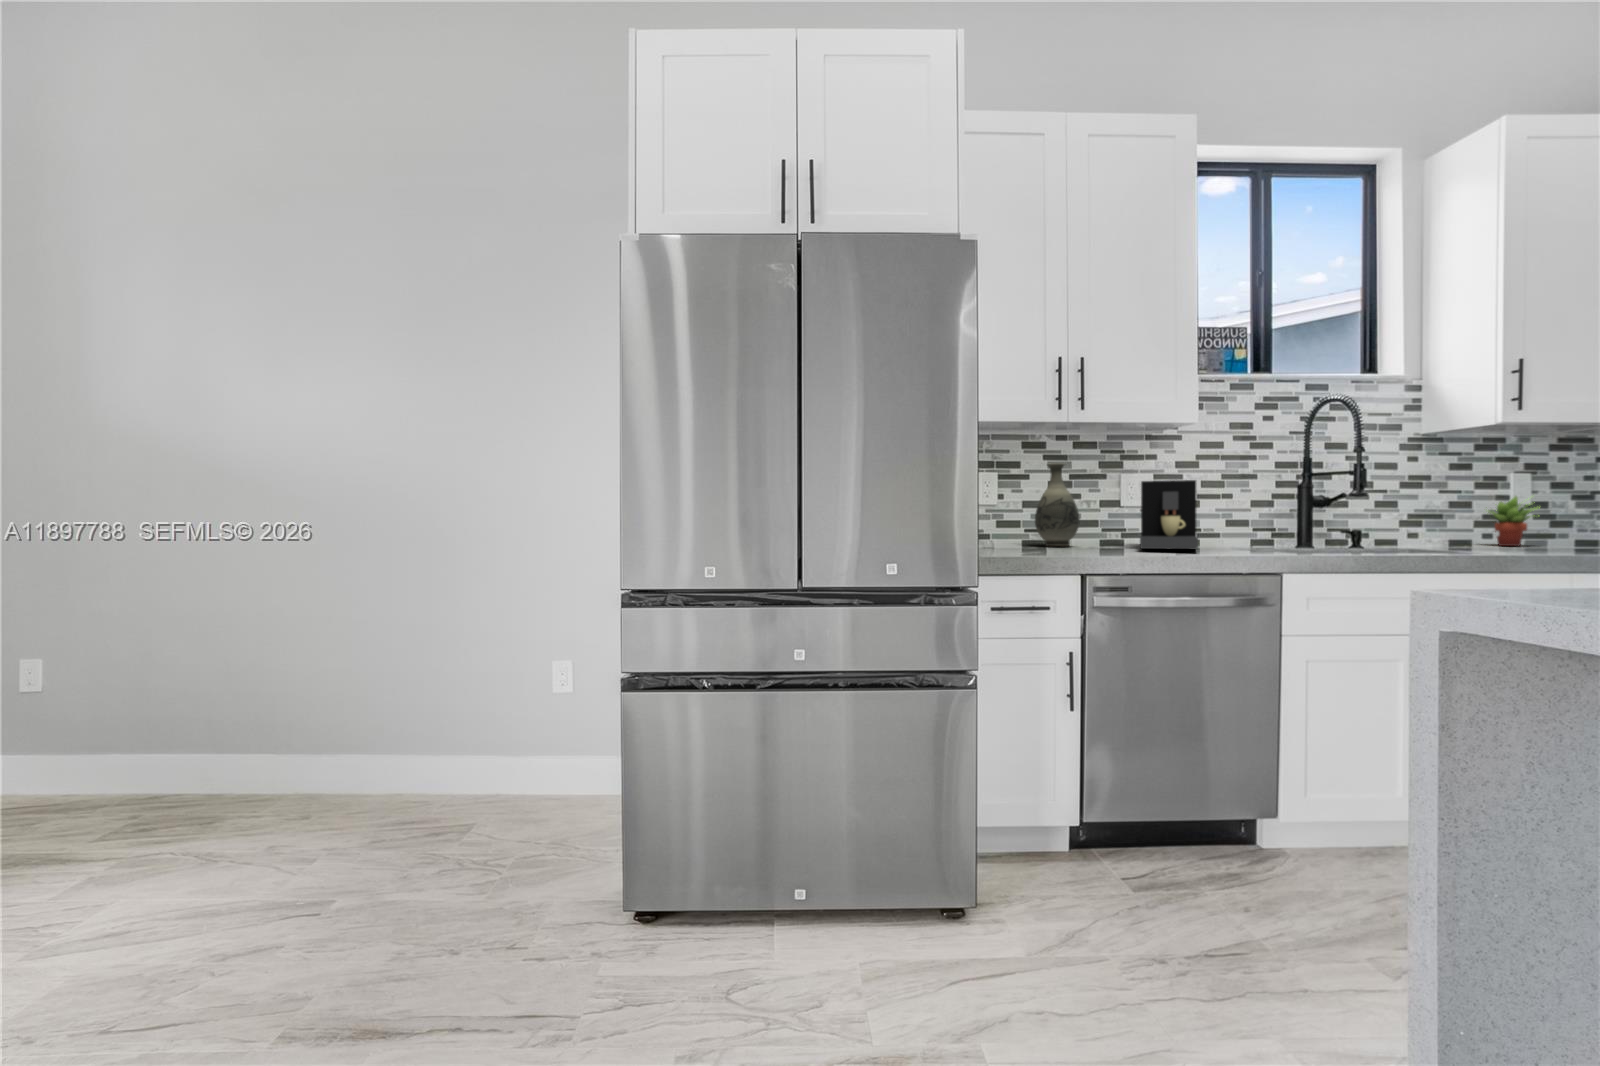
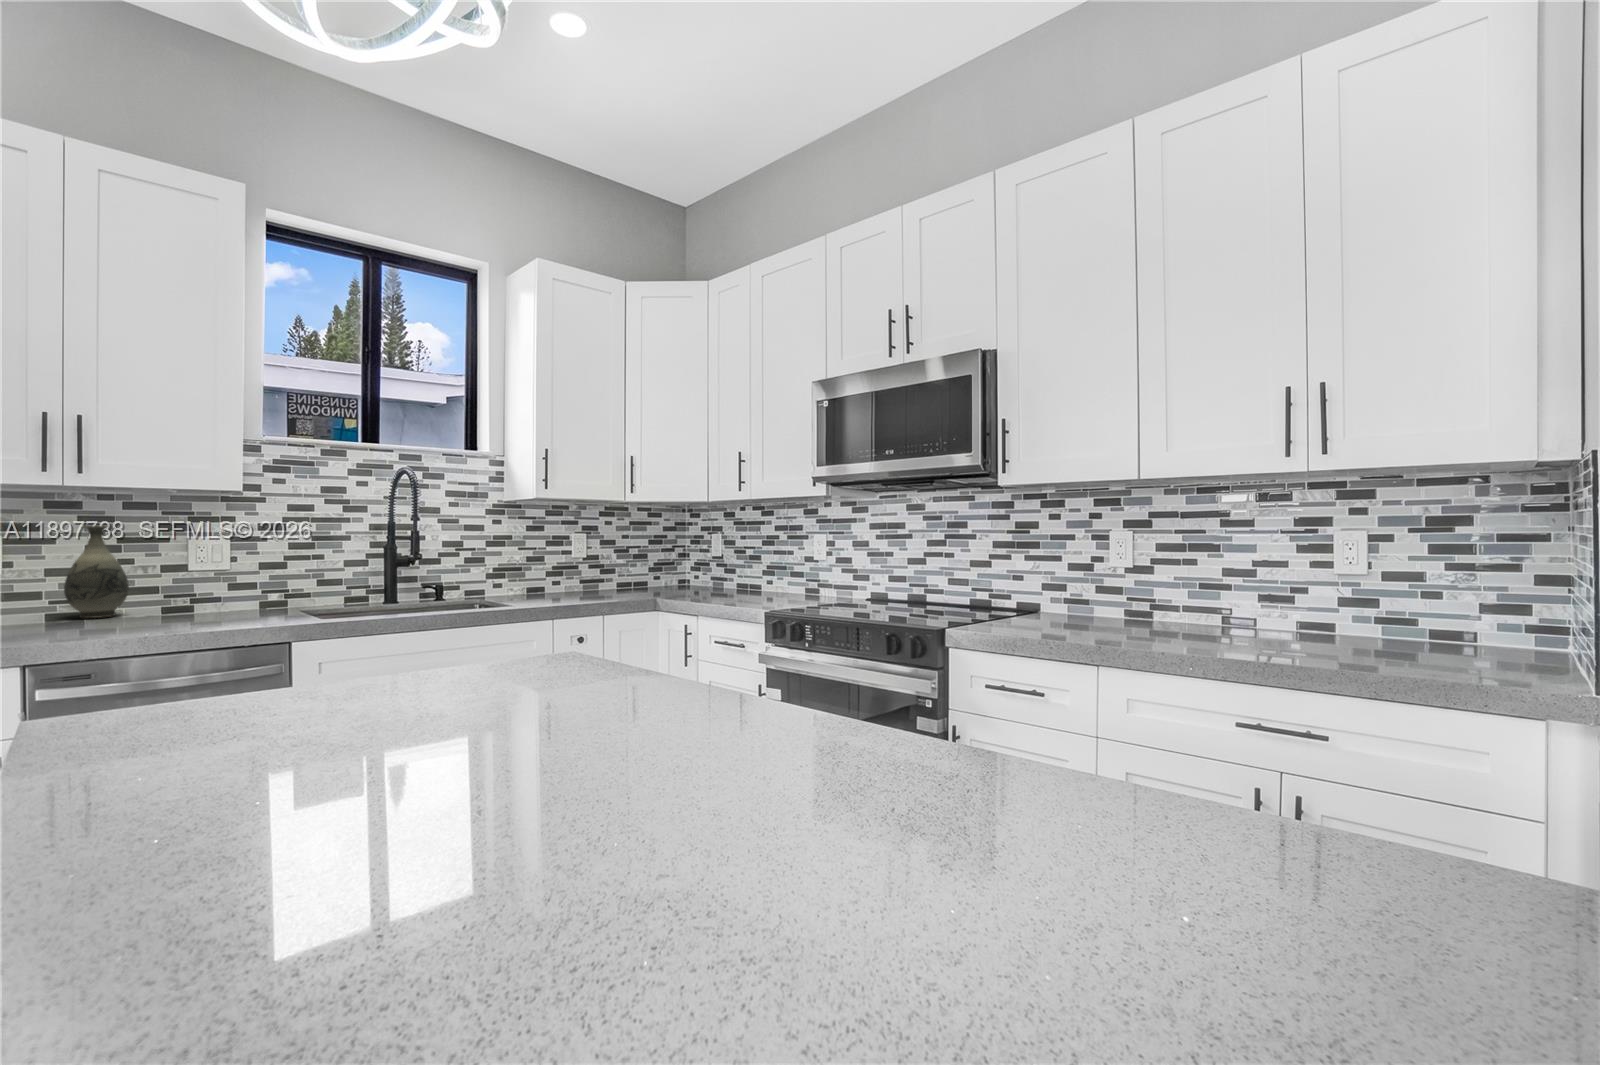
coffee maker: present [1140,480,1198,549] -> none [184,545,279,618]
succulent plant: present [1489,496,1540,546] -> none [547,549,593,589]

